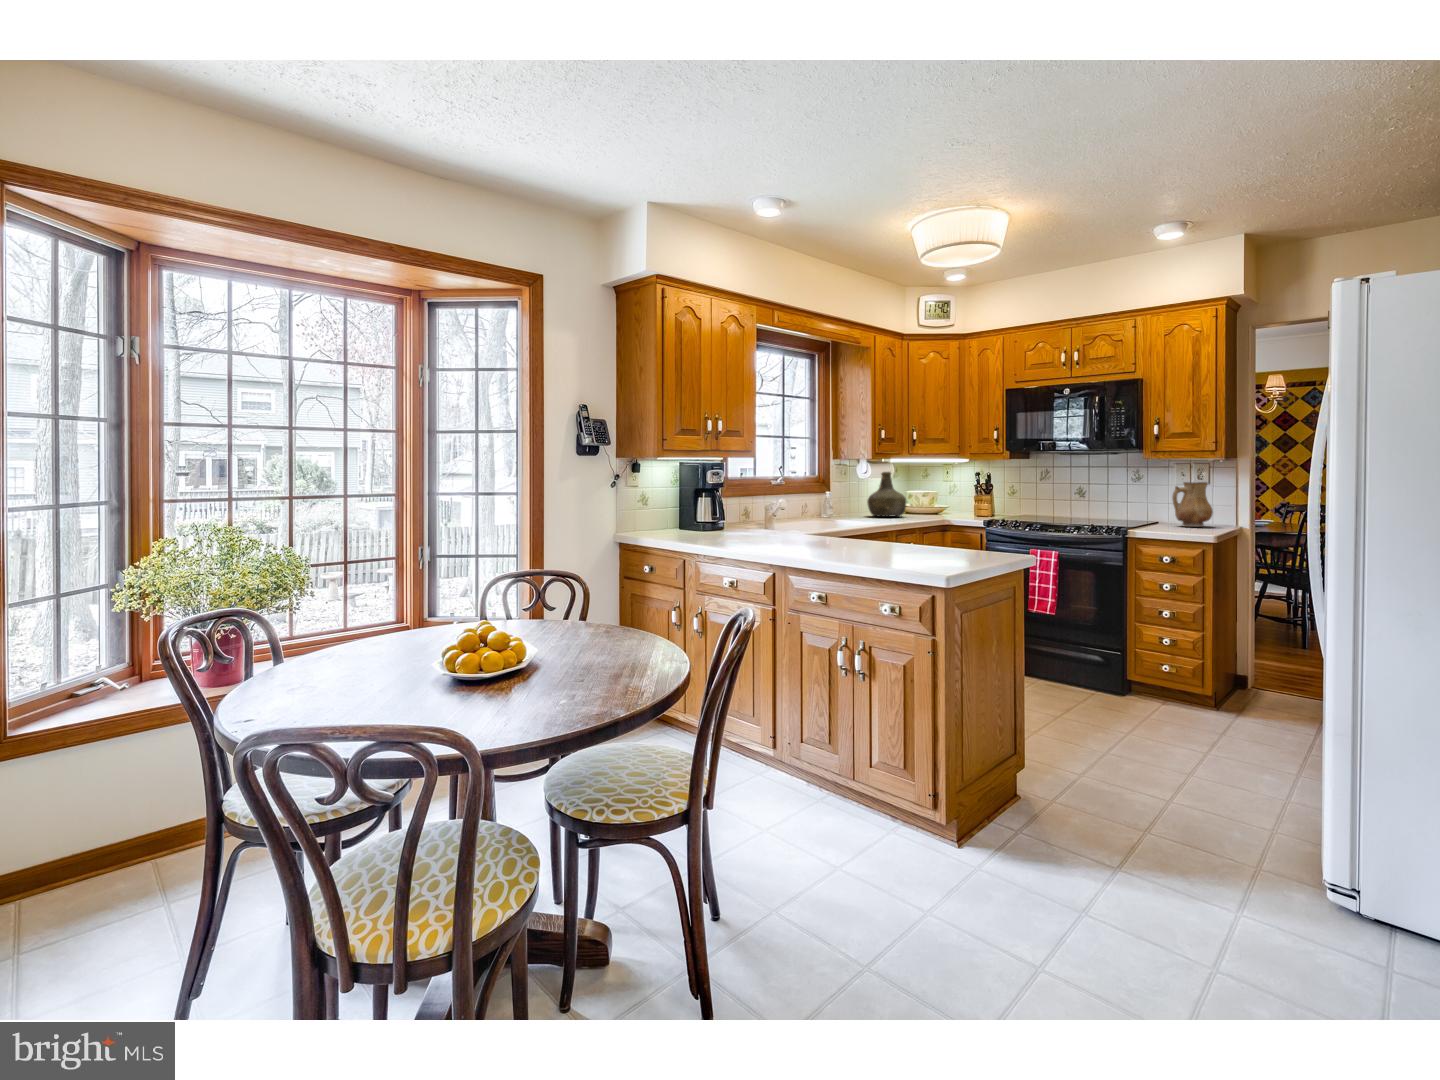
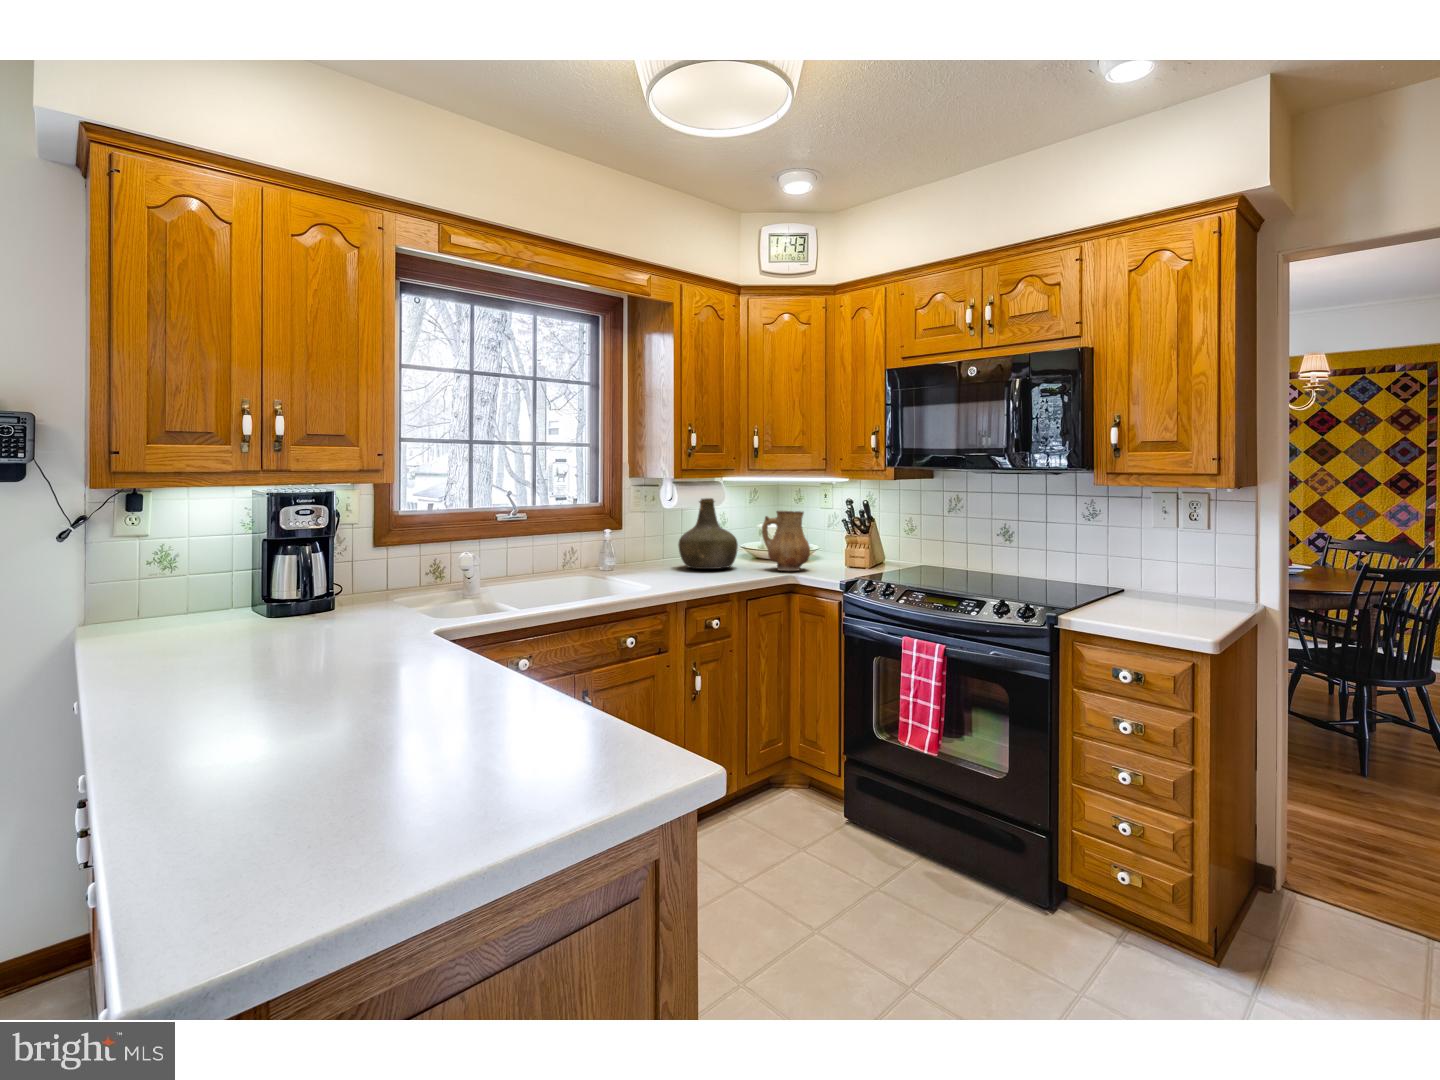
ceramic pitcher: present [1172,482,1213,527] -> present [762,511,810,571]

